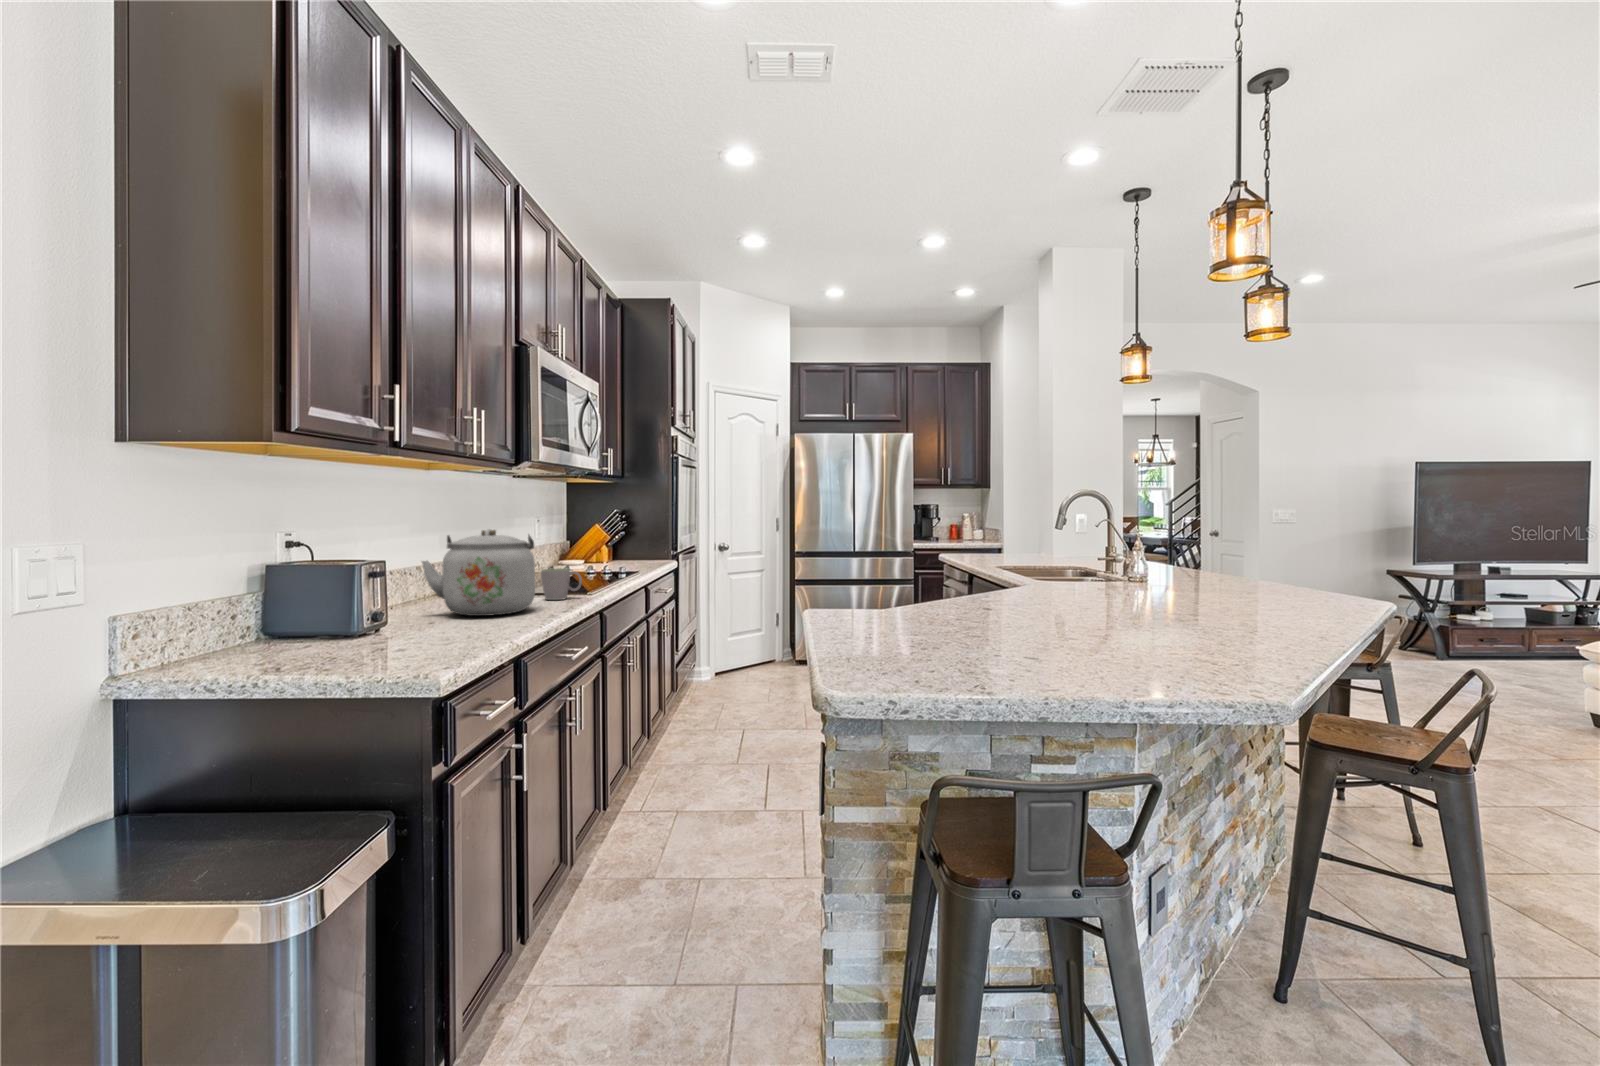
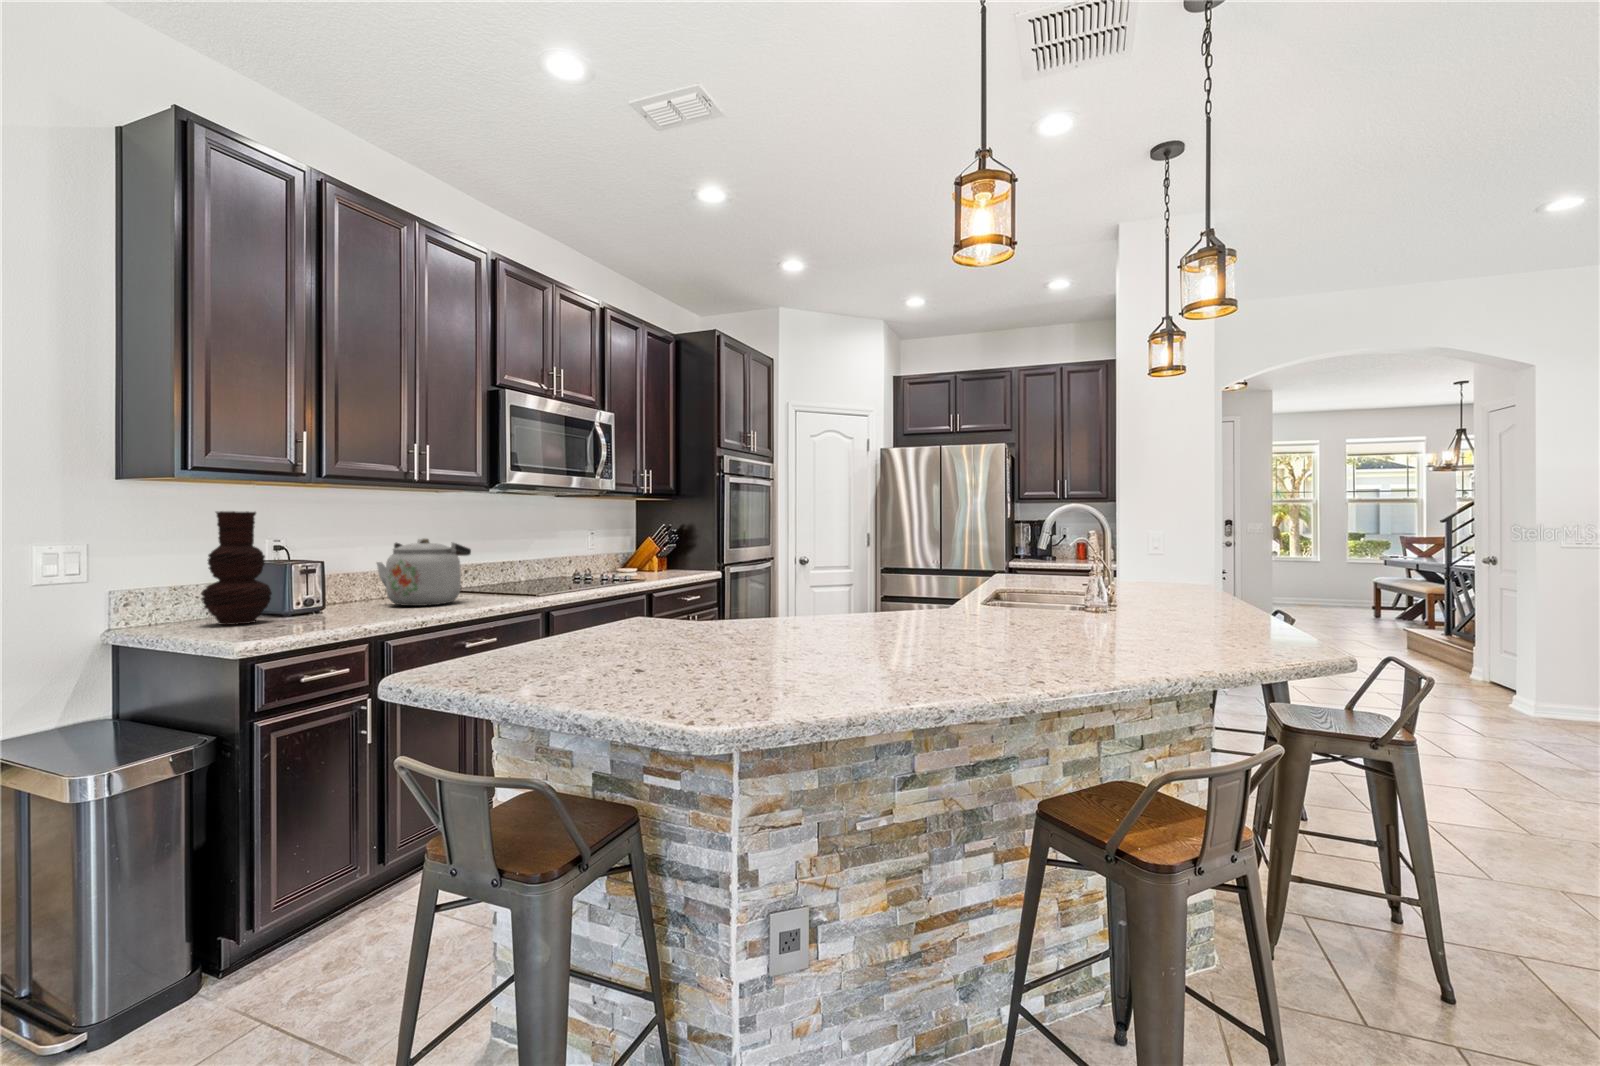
vase: none [267,493,365,658] -> present [201,511,272,625]
mug: present [541,568,582,600] -> none [489,572,522,598]

